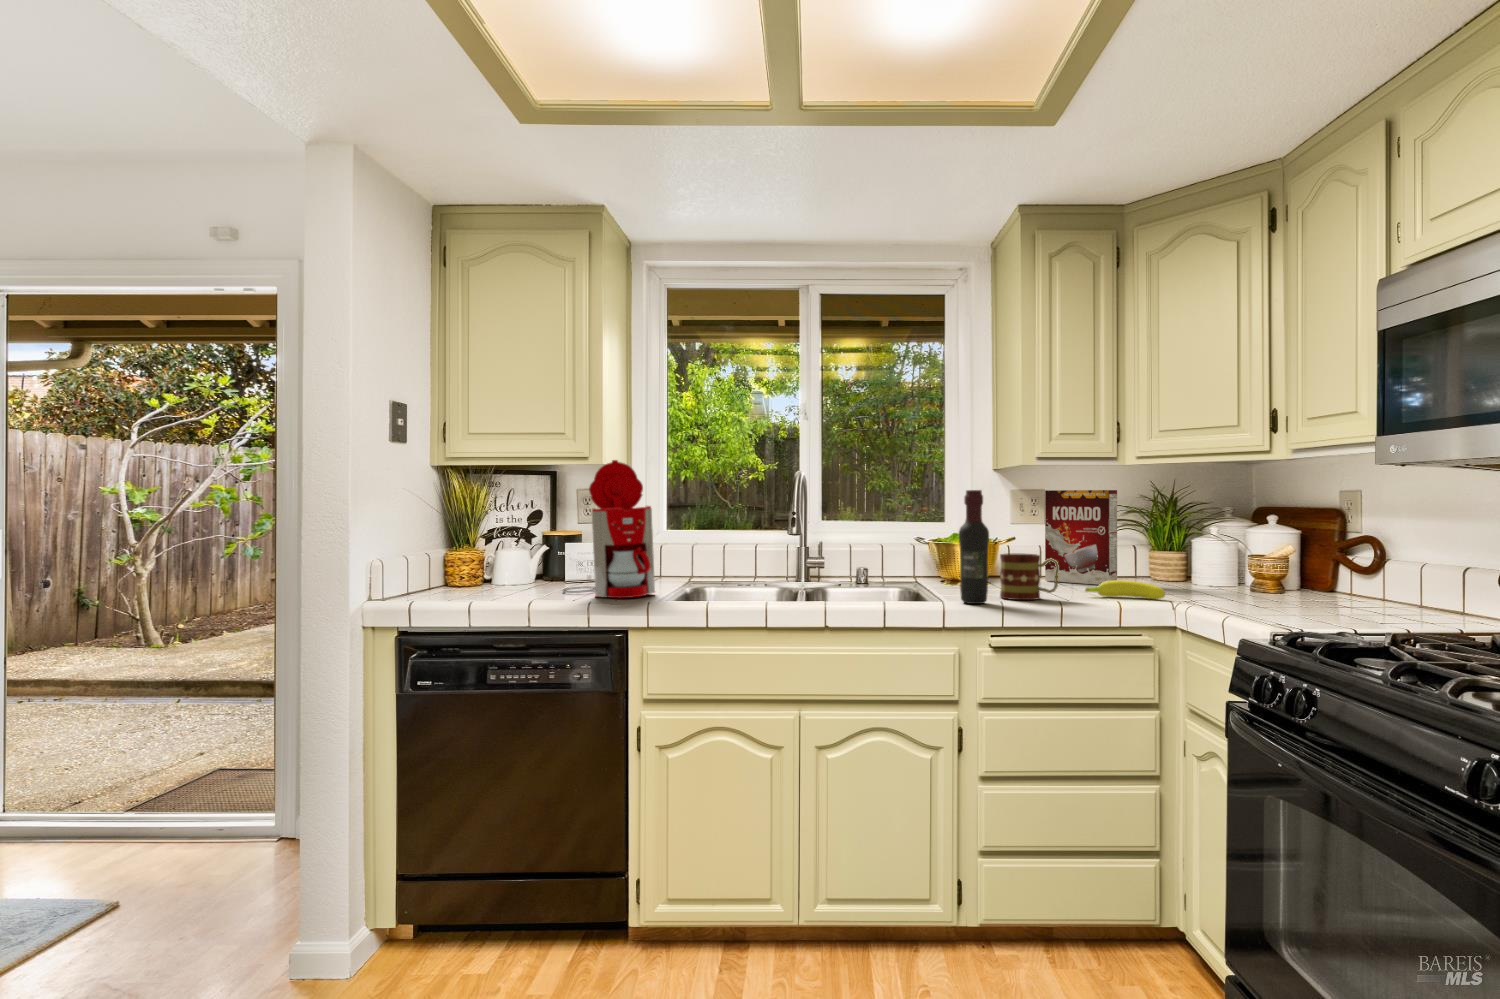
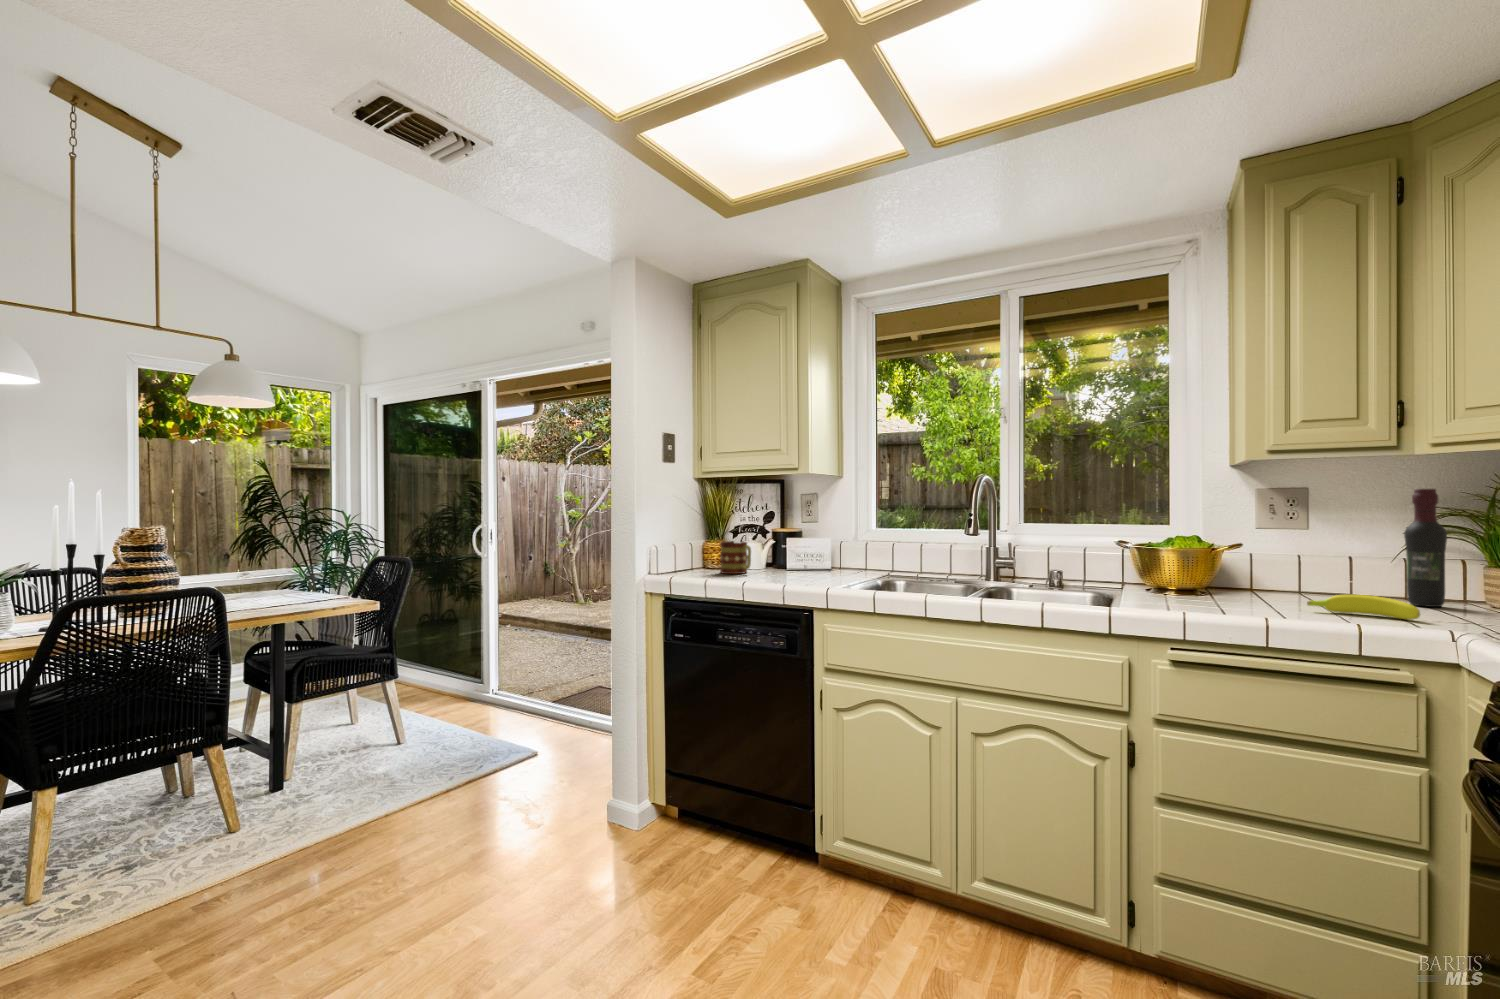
coffee maker: present [563,460,655,598] -> none [775,467,846,585]
wine bottle: present [959,490,989,604] -> present [1404,489,1447,607]
cereal box: present [1045,490,1117,585] -> none [1281,490,1379,600]
mug: present [1000,553,1059,600] -> present [720,541,751,574]

